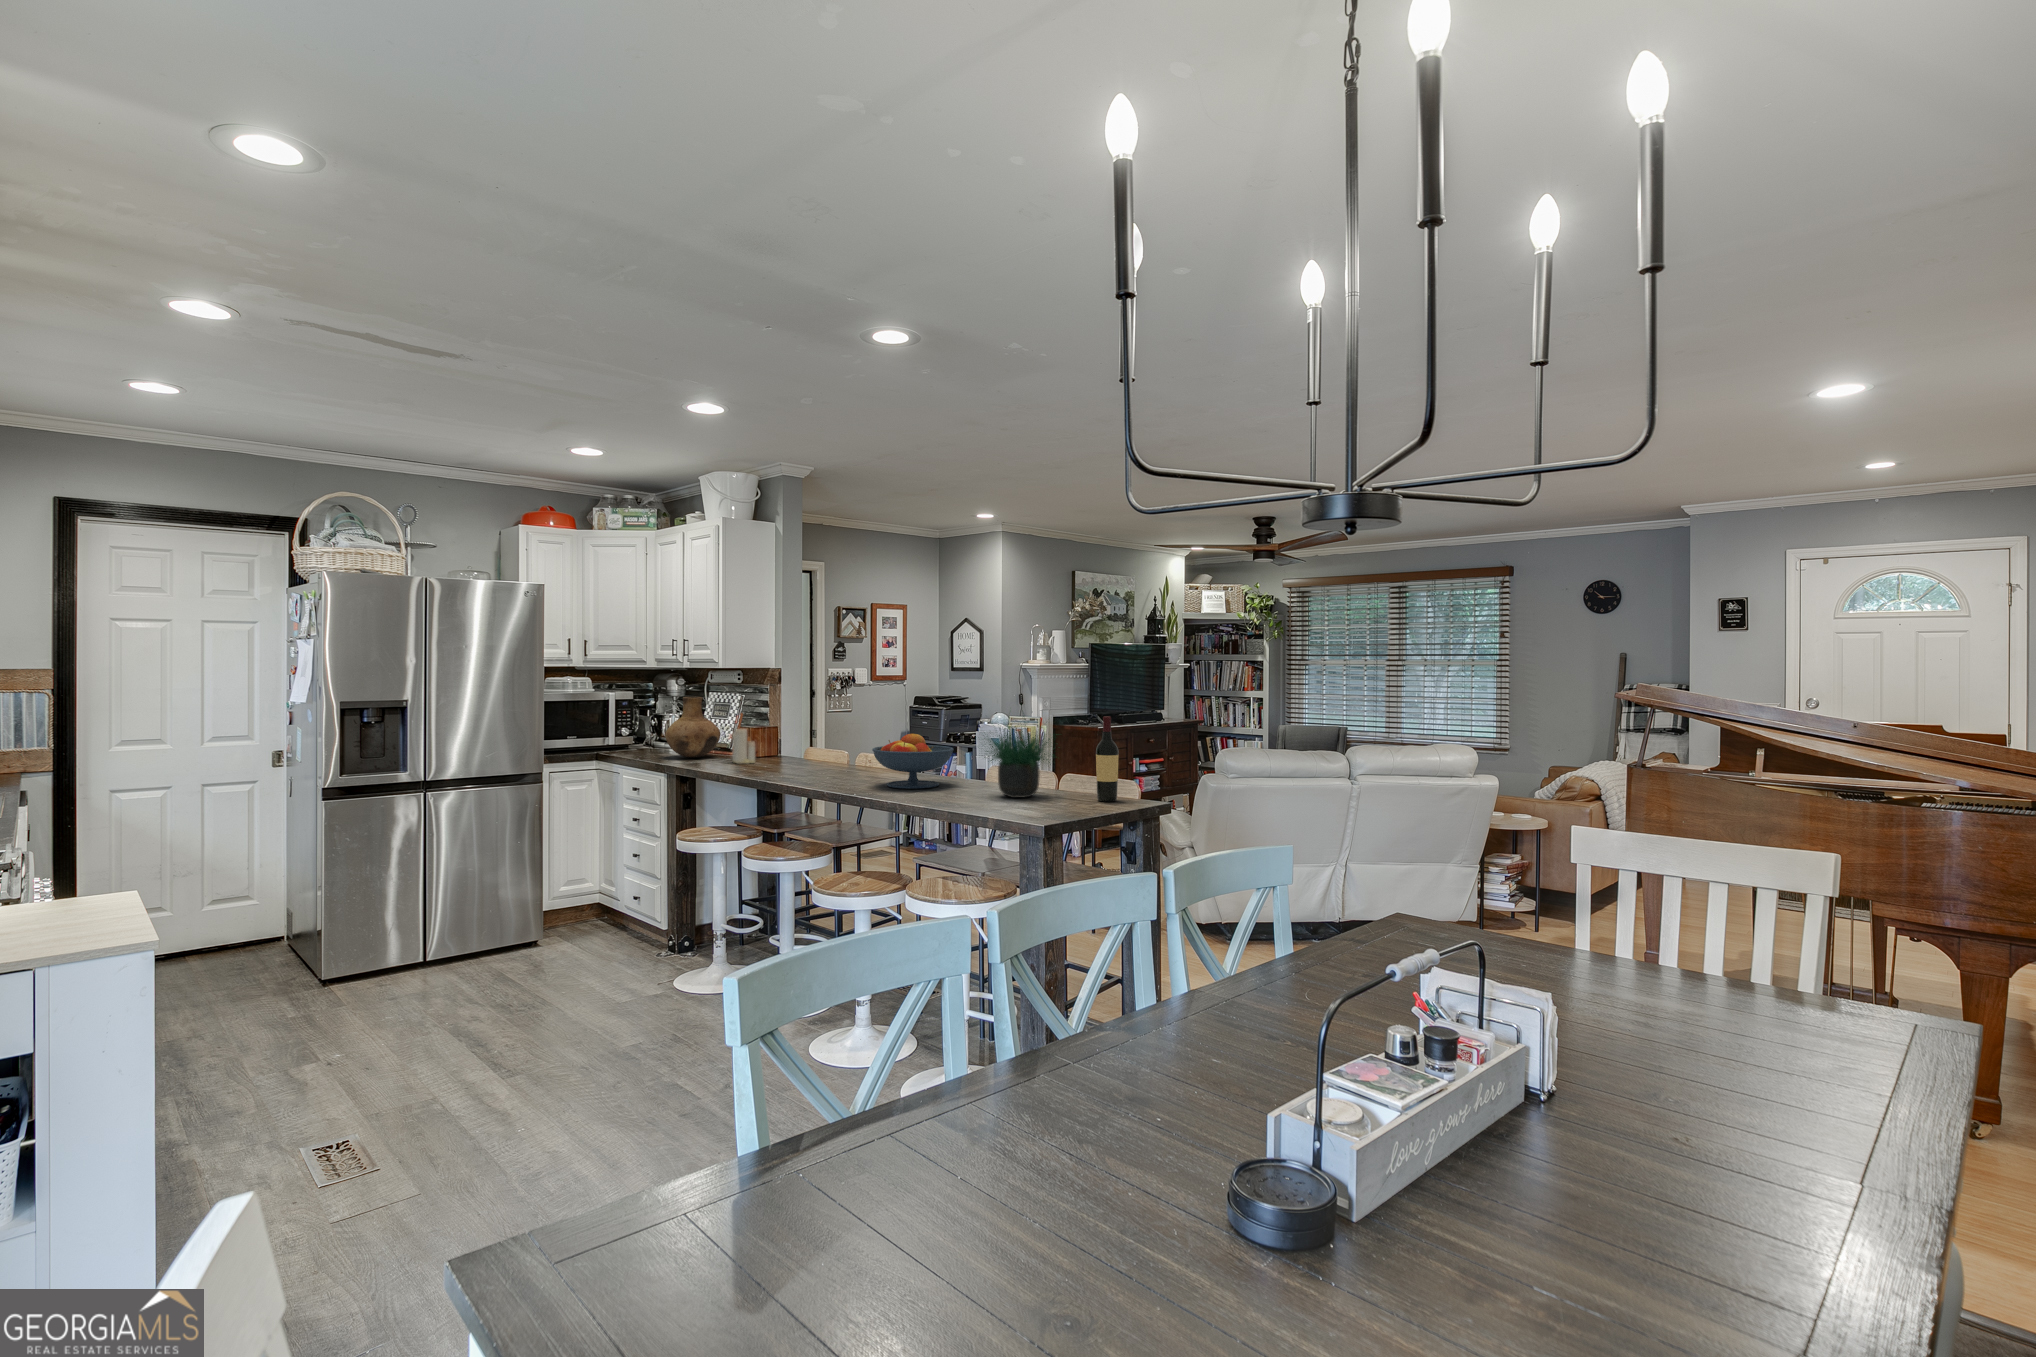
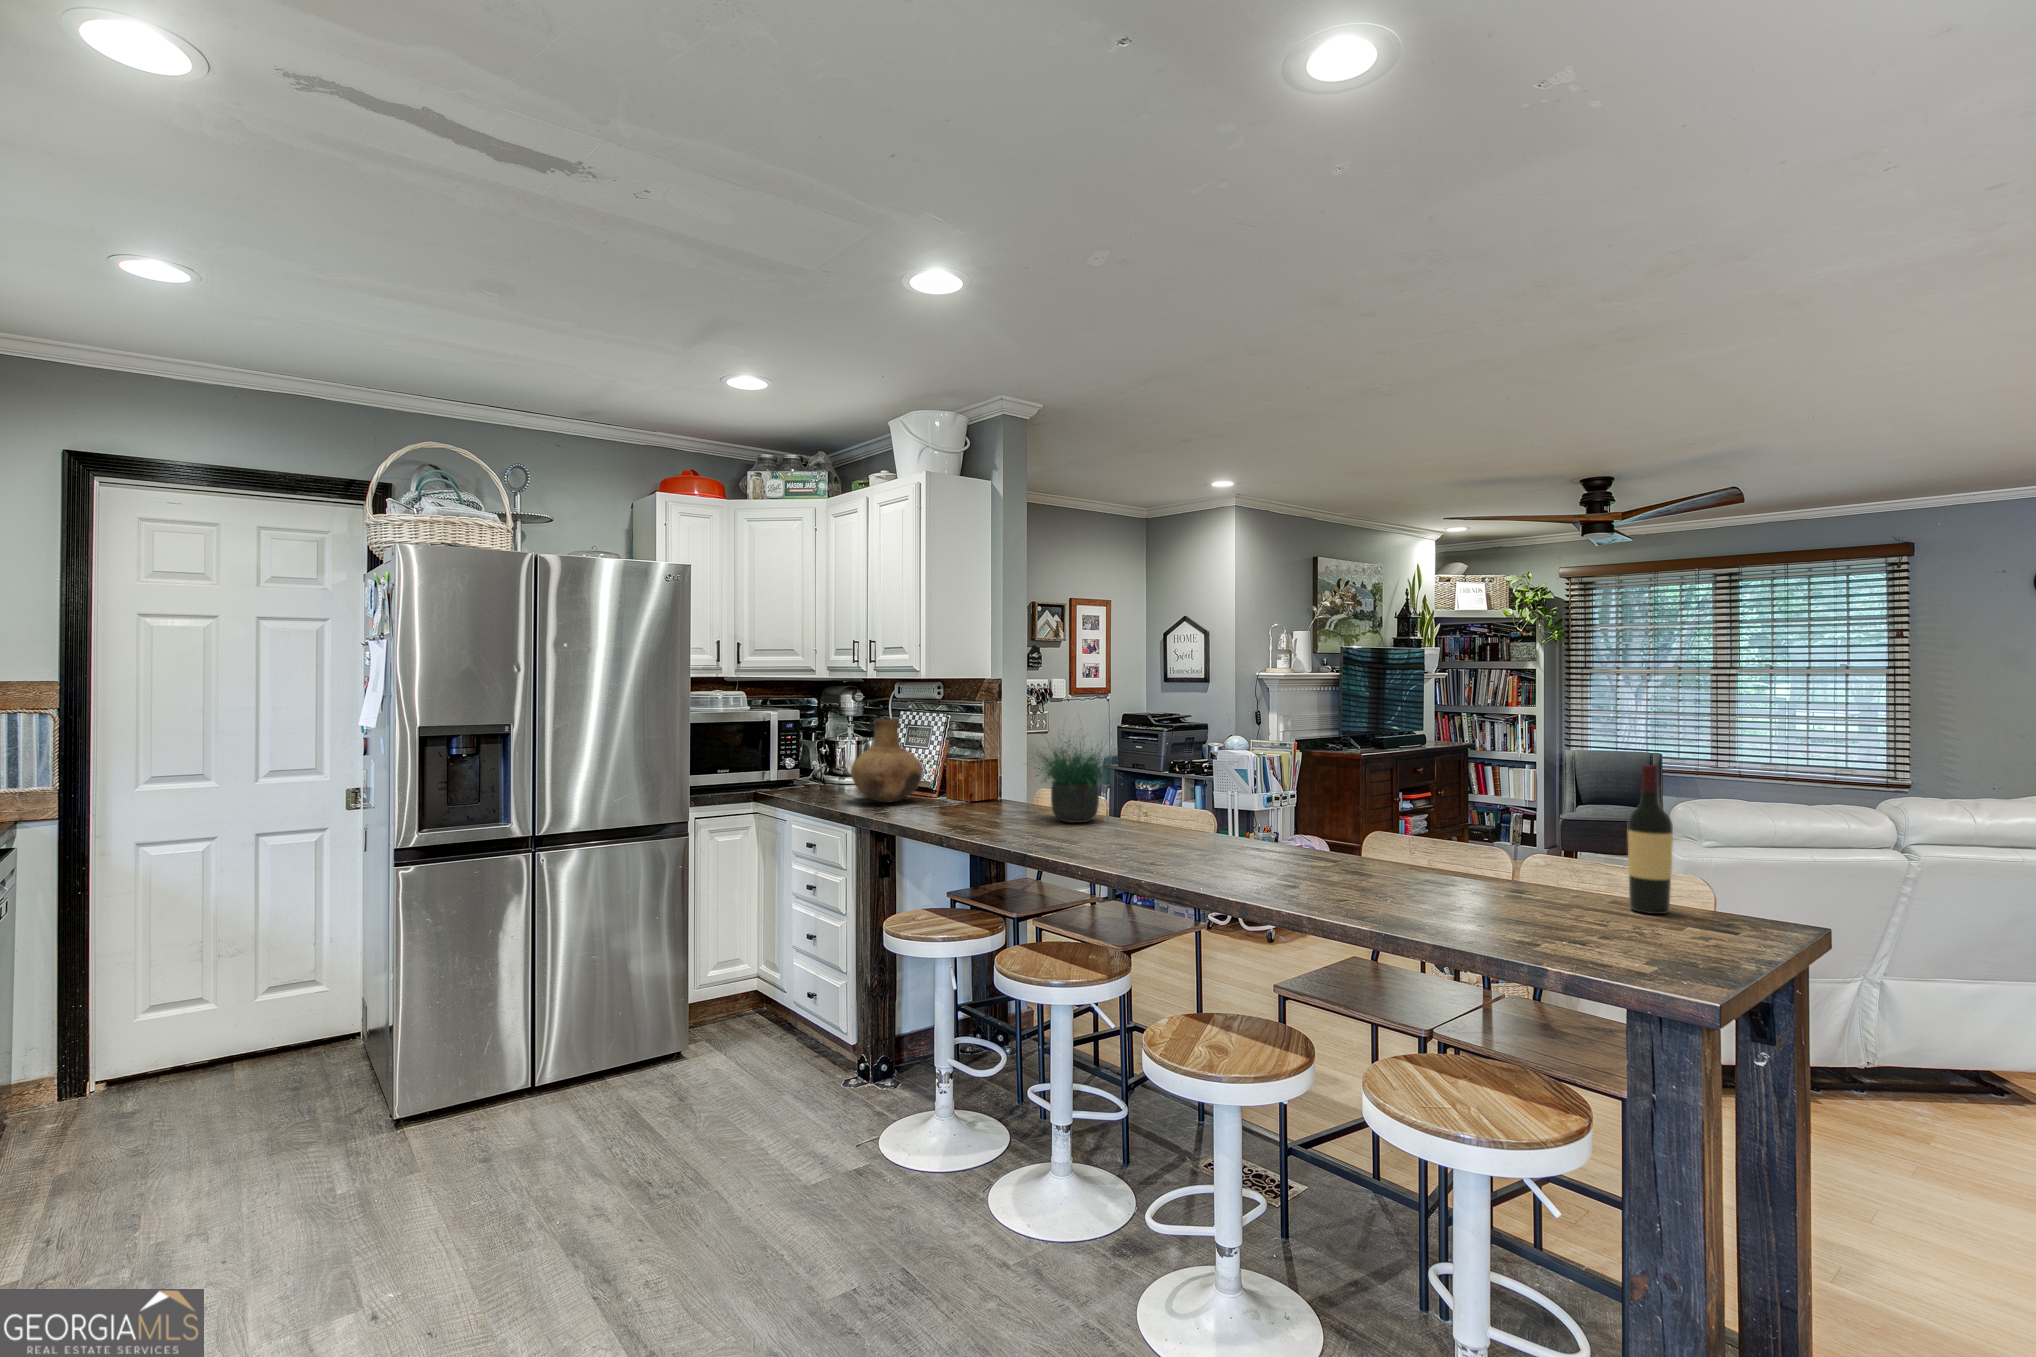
potted plant: present [984,724,1054,798] -> present [1035,736,1110,823]
candle: present [733,729,755,764] -> none [947,760,979,815]
fruit bowl: present [872,733,954,789] -> none [1198,781,1329,873]

